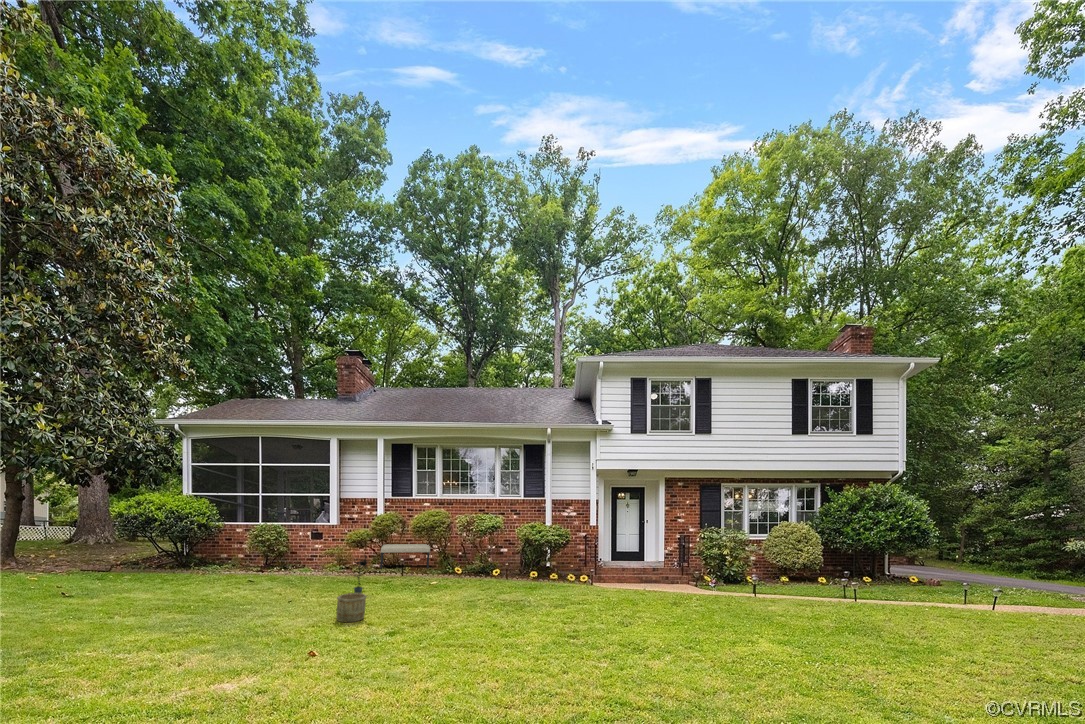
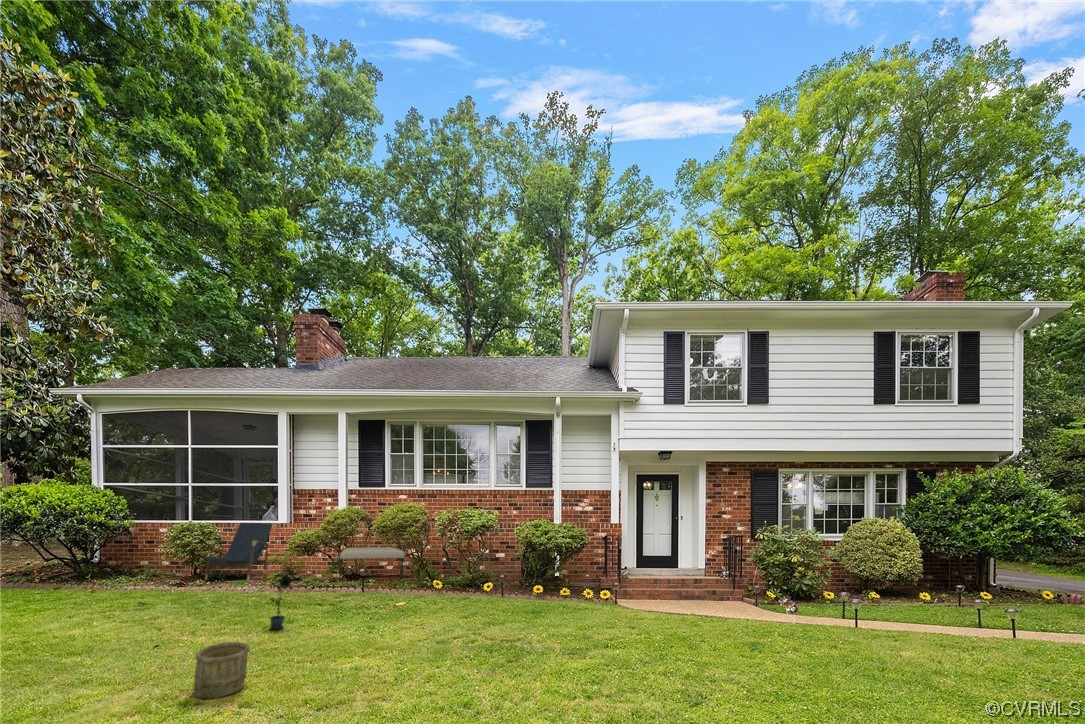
lounge chair: none [279,525,326,570] -> present [205,523,272,581]

